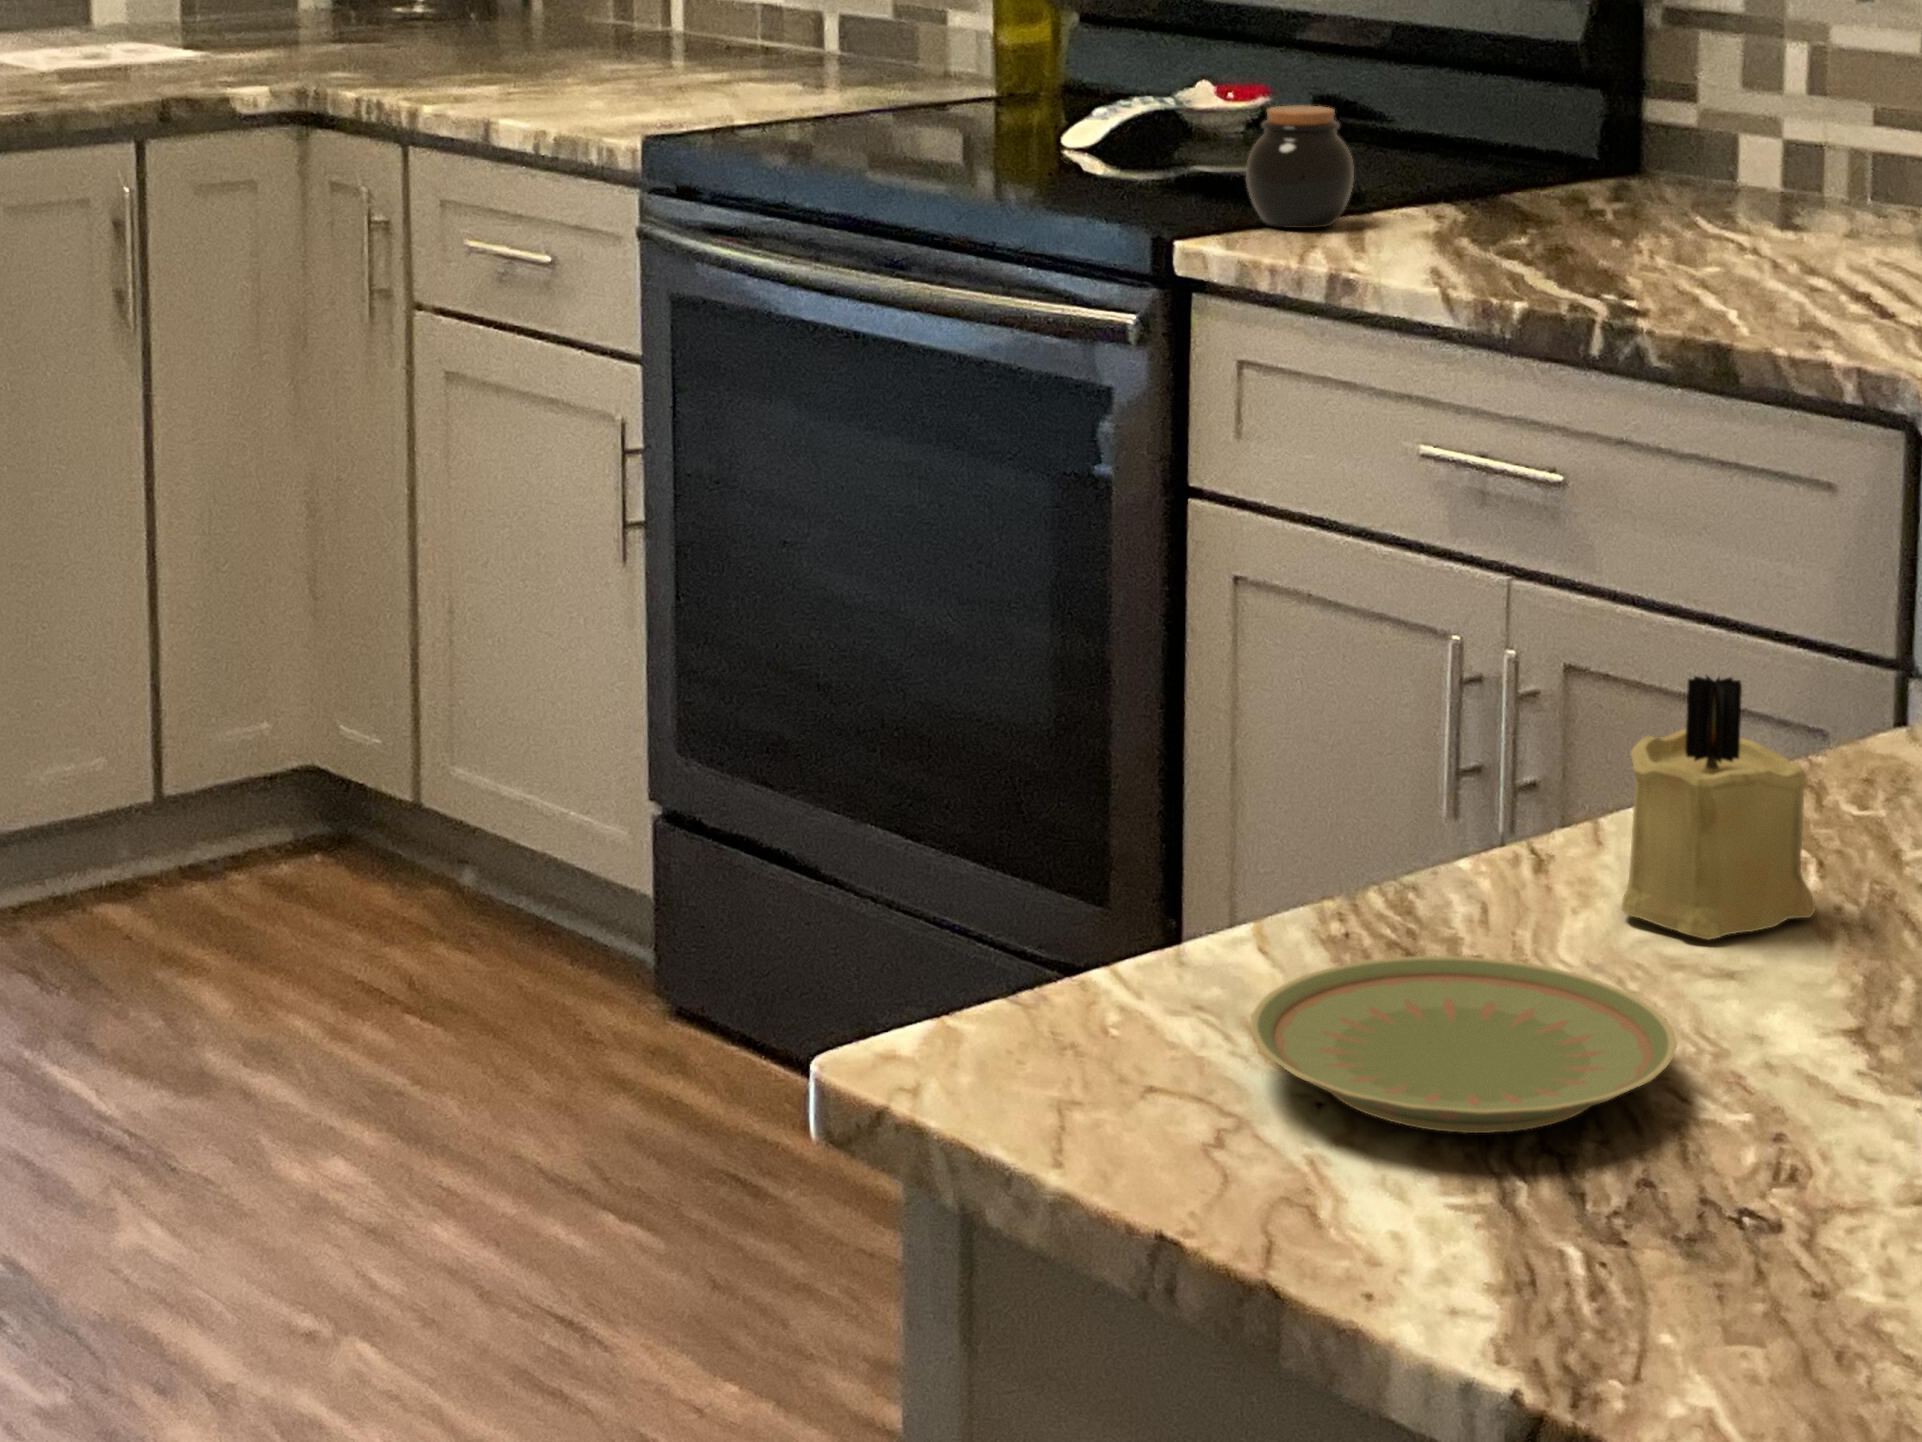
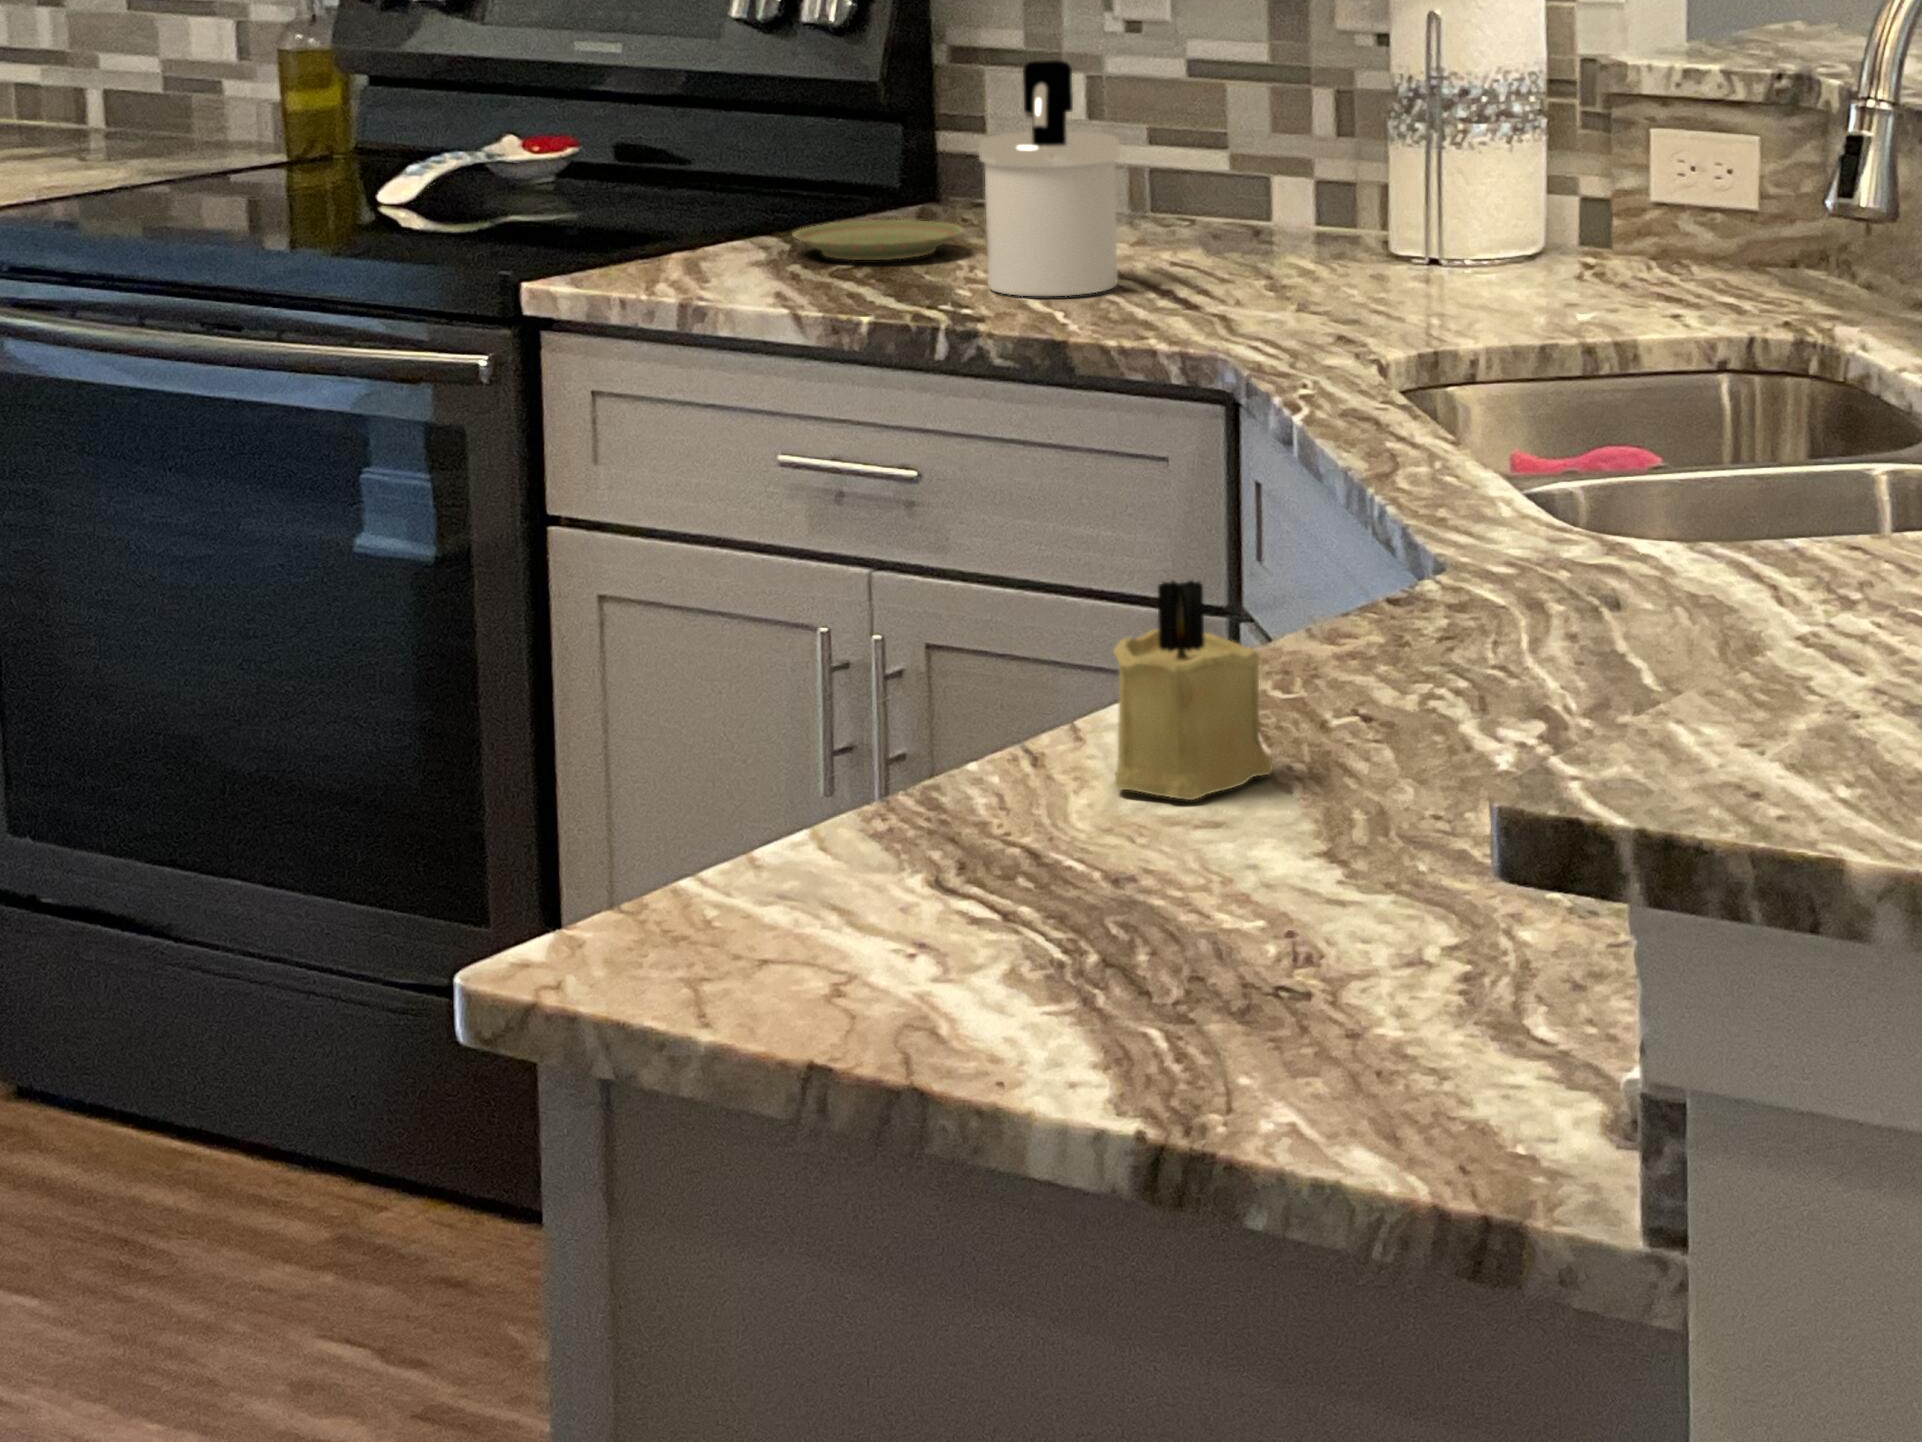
soap dispenser: none [1660,30,1818,293] -> present [979,60,1120,296]
jar: present [1246,105,1354,228] -> none [584,148,688,264]
plate: present [1250,956,1677,1133] -> present [793,220,963,260]

